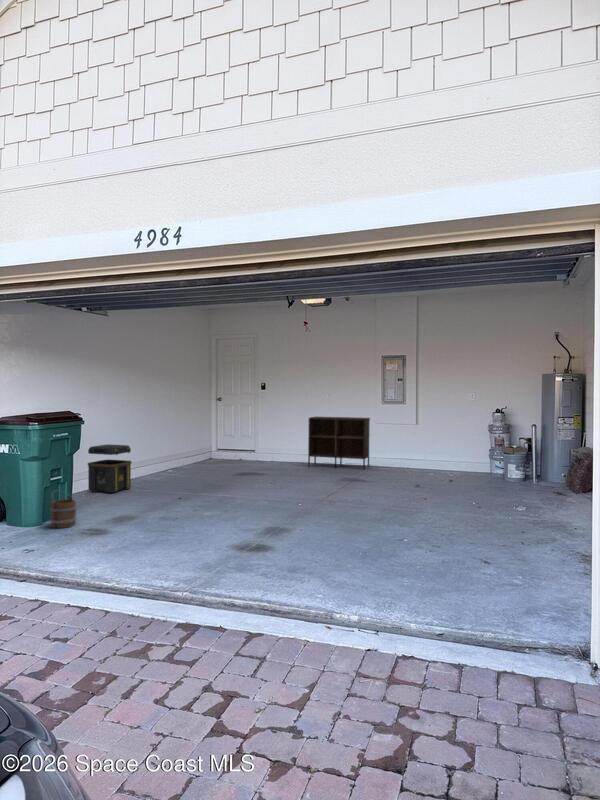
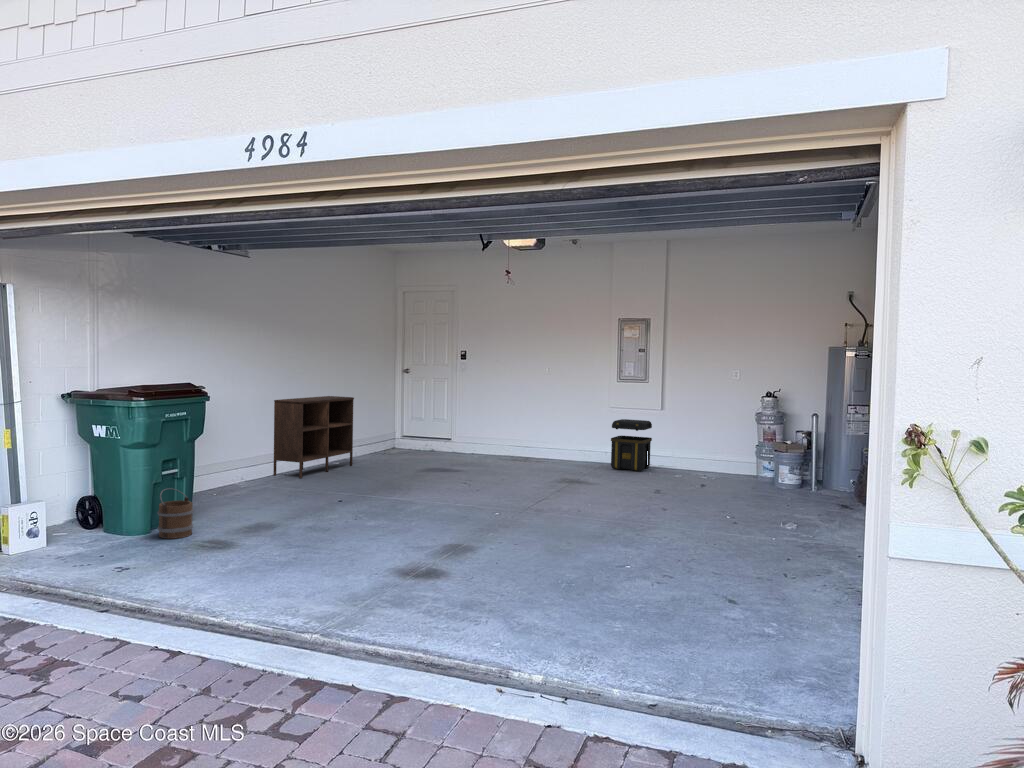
shelving unit: present [308,417,370,469] -> present [273,396,354,478]
toolbox: present [88,444,131,493] -> present [611,419,652,471]

